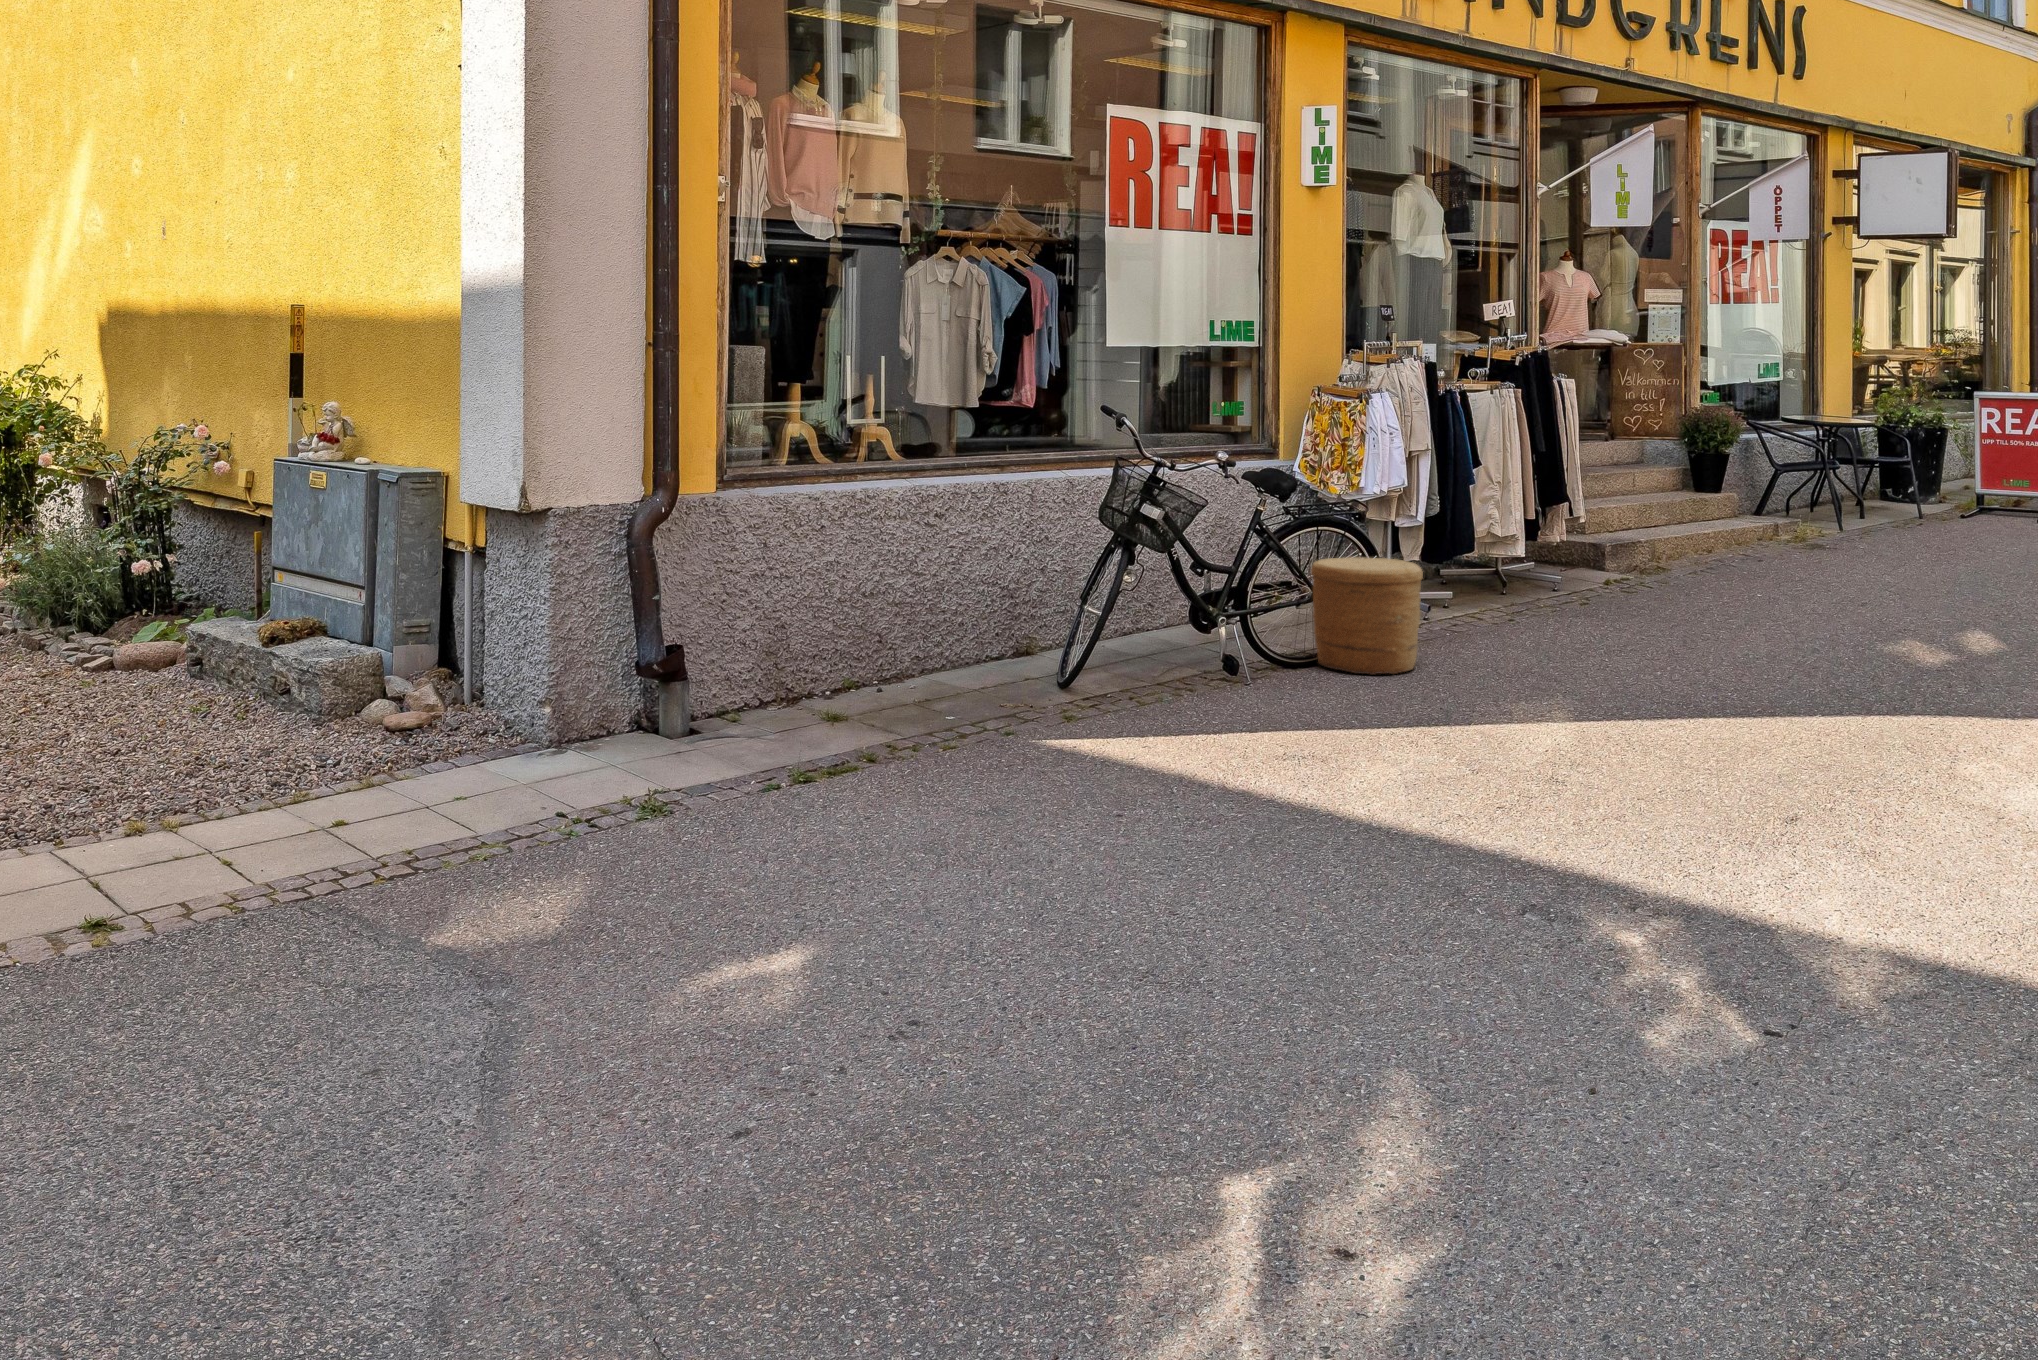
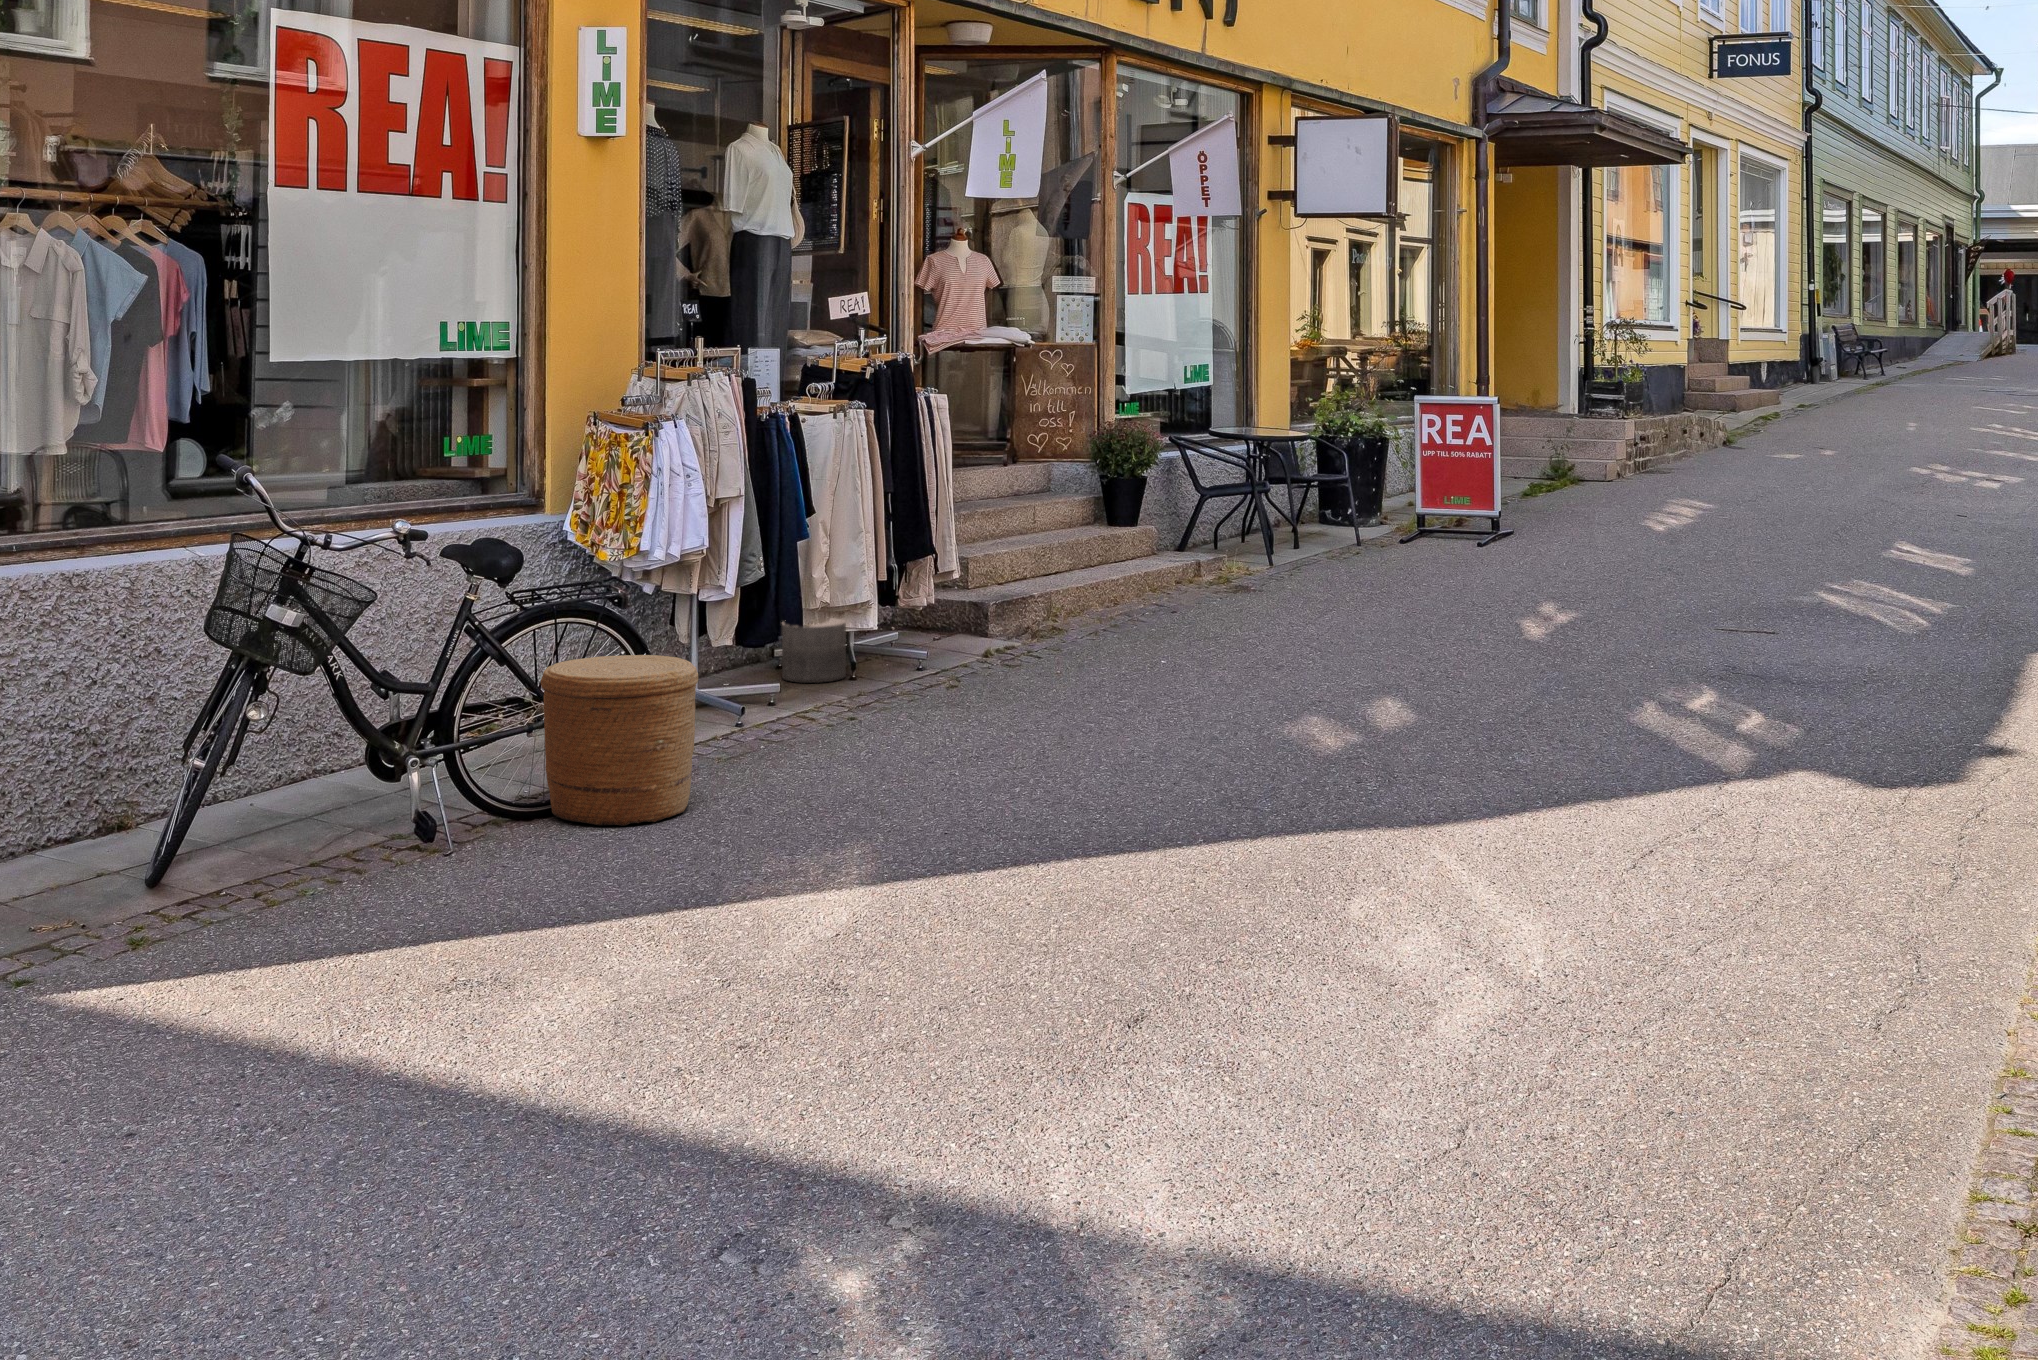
planter: none [1451,547,1502,595] -> present [782,618,846,683]

